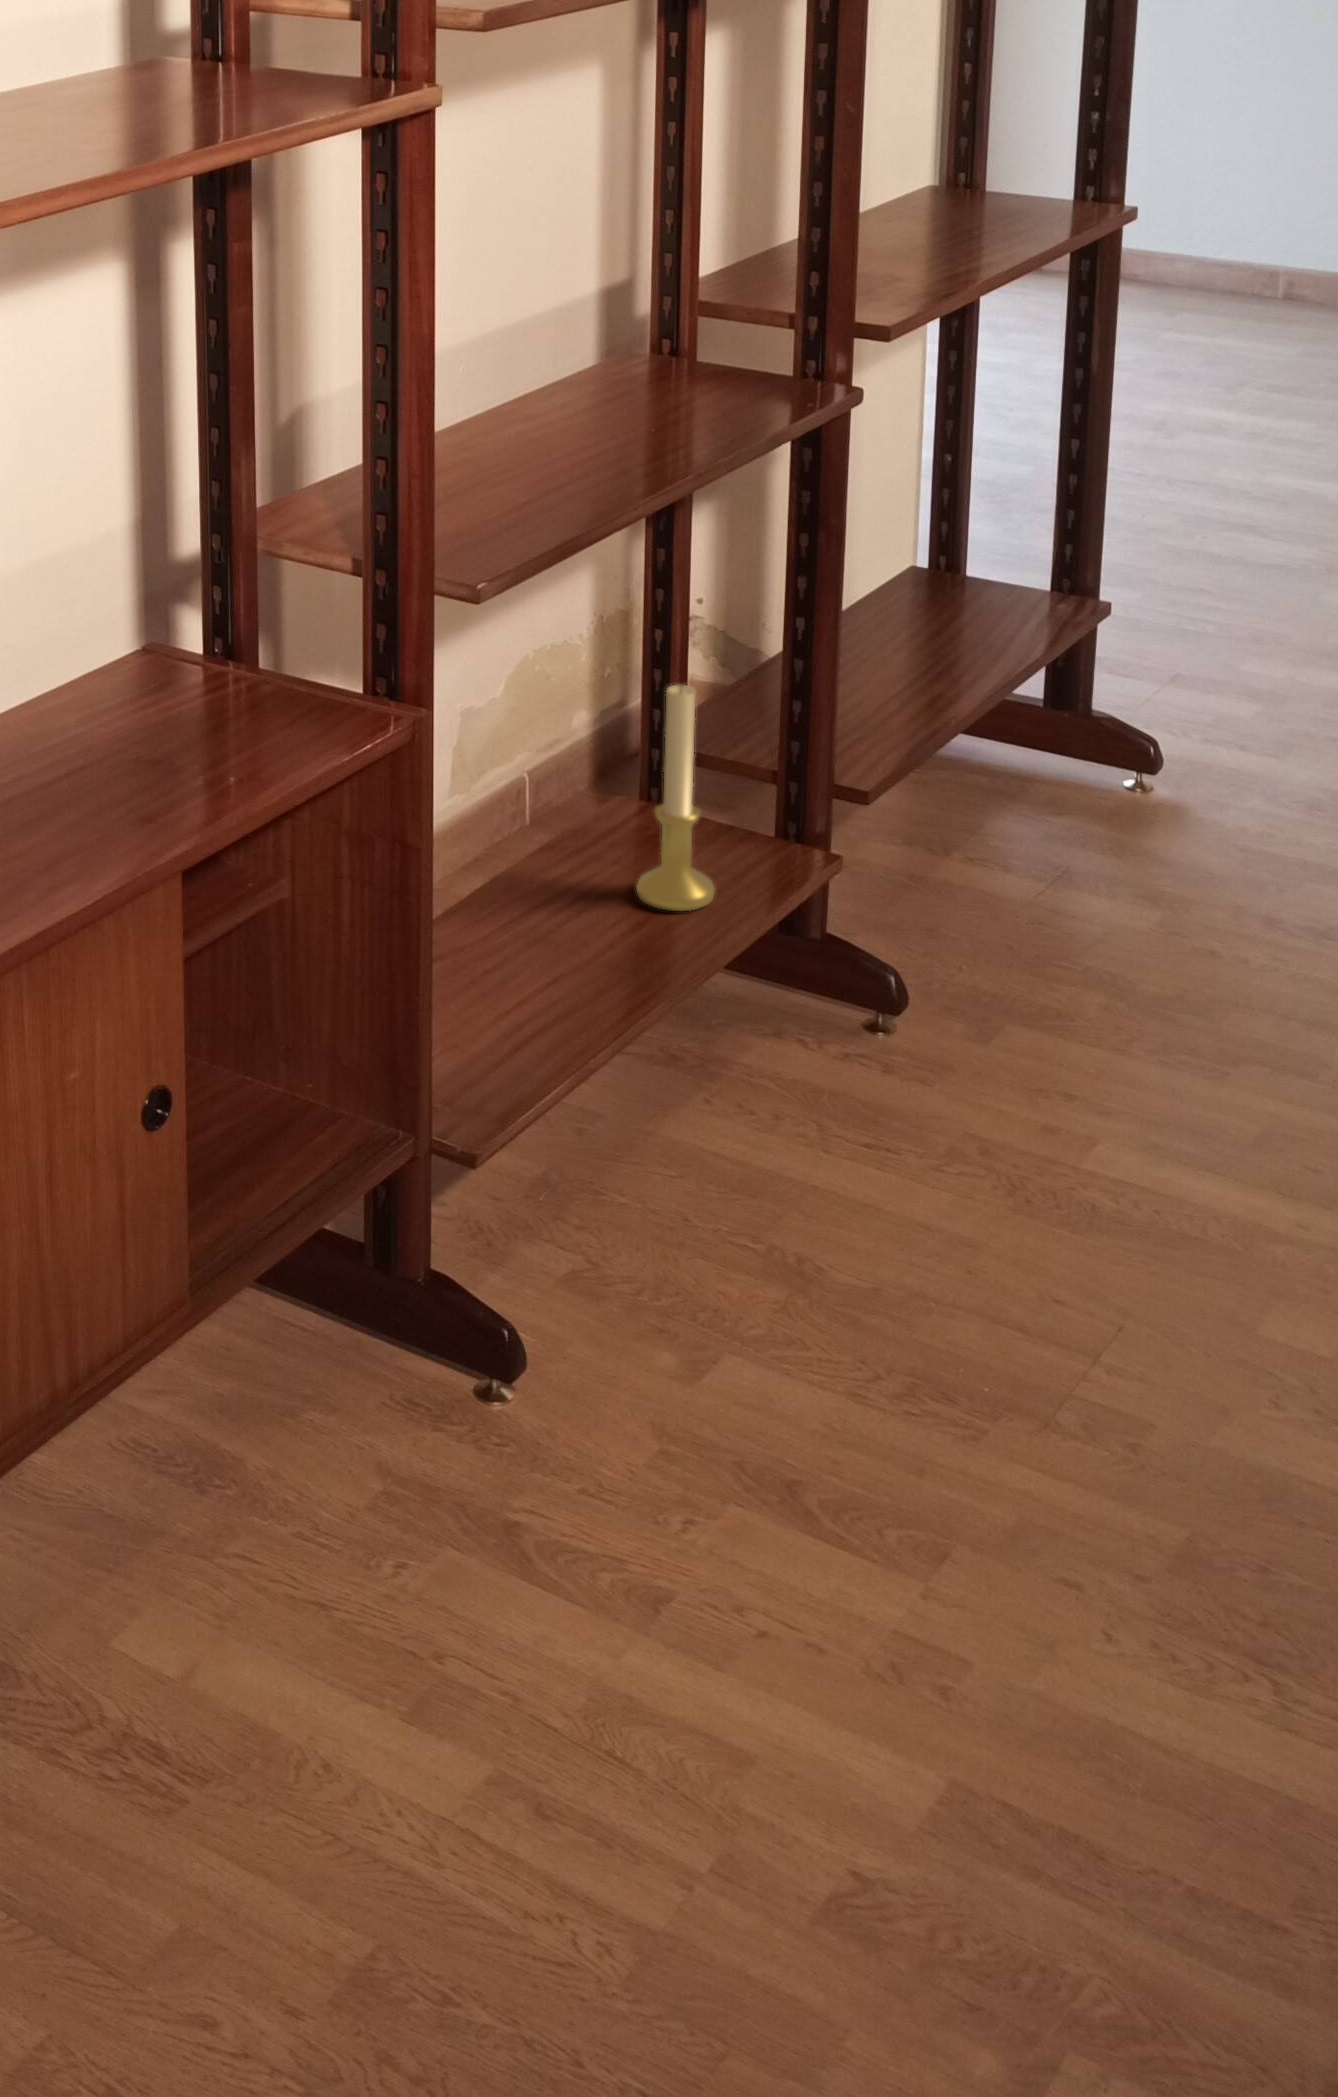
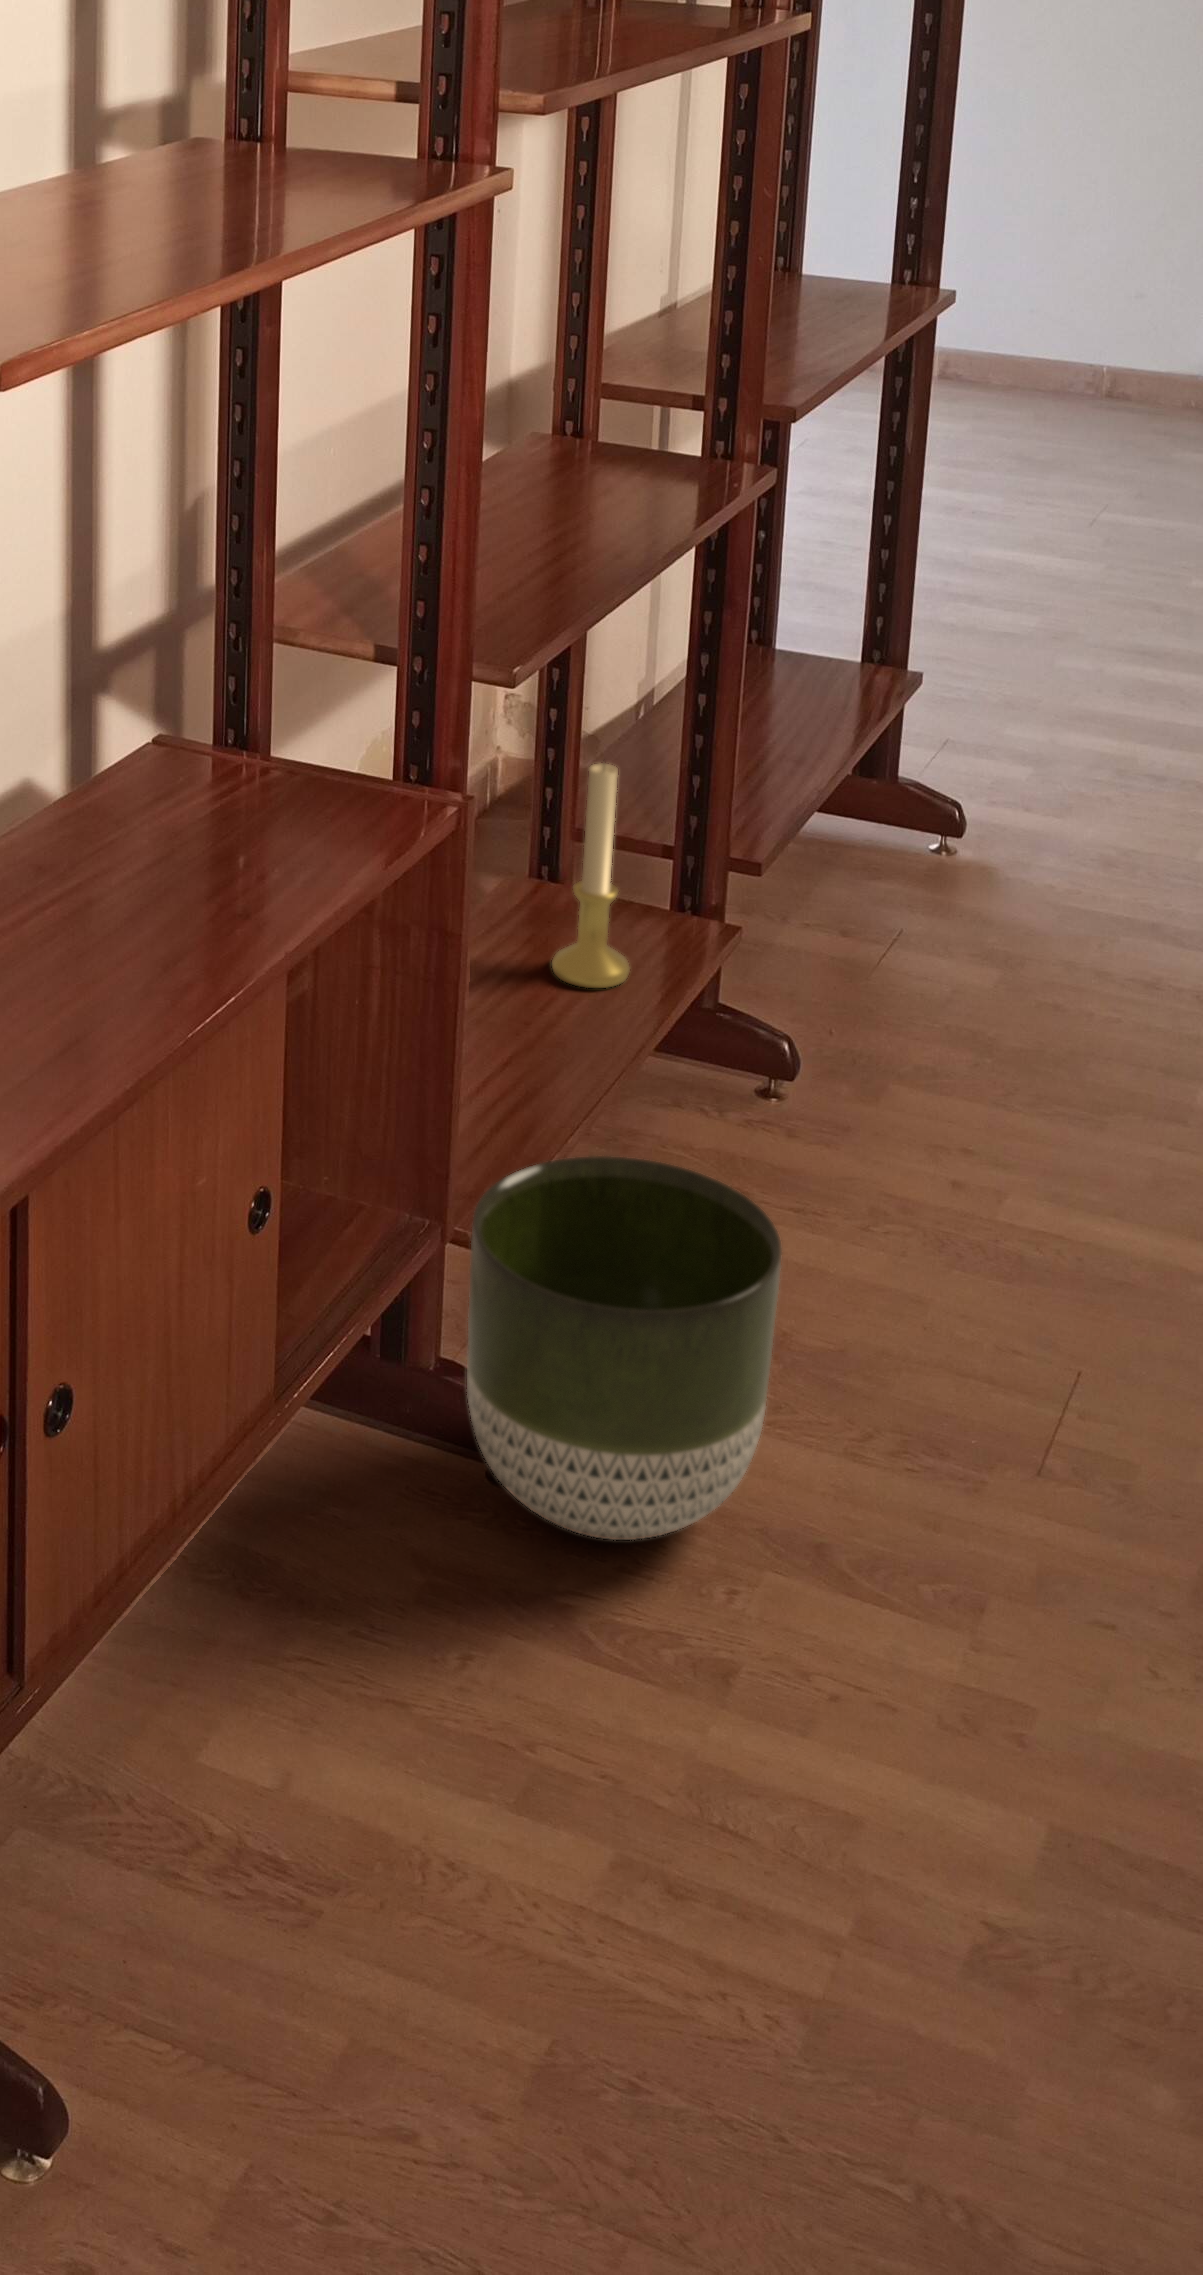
planter: none [441,1075,751,1458] -> present [467,1156,782,1540]

